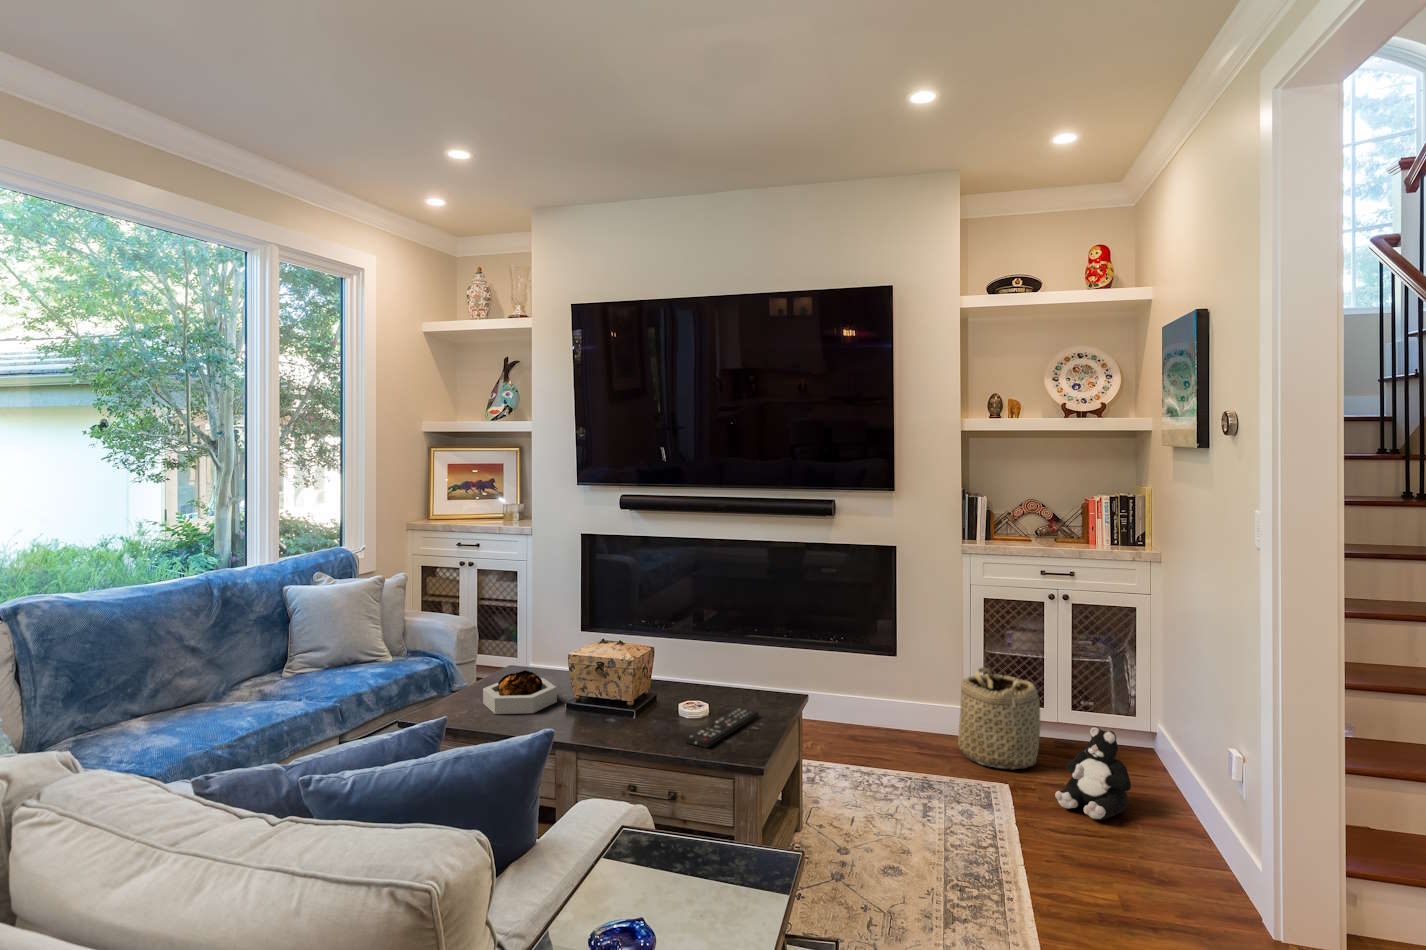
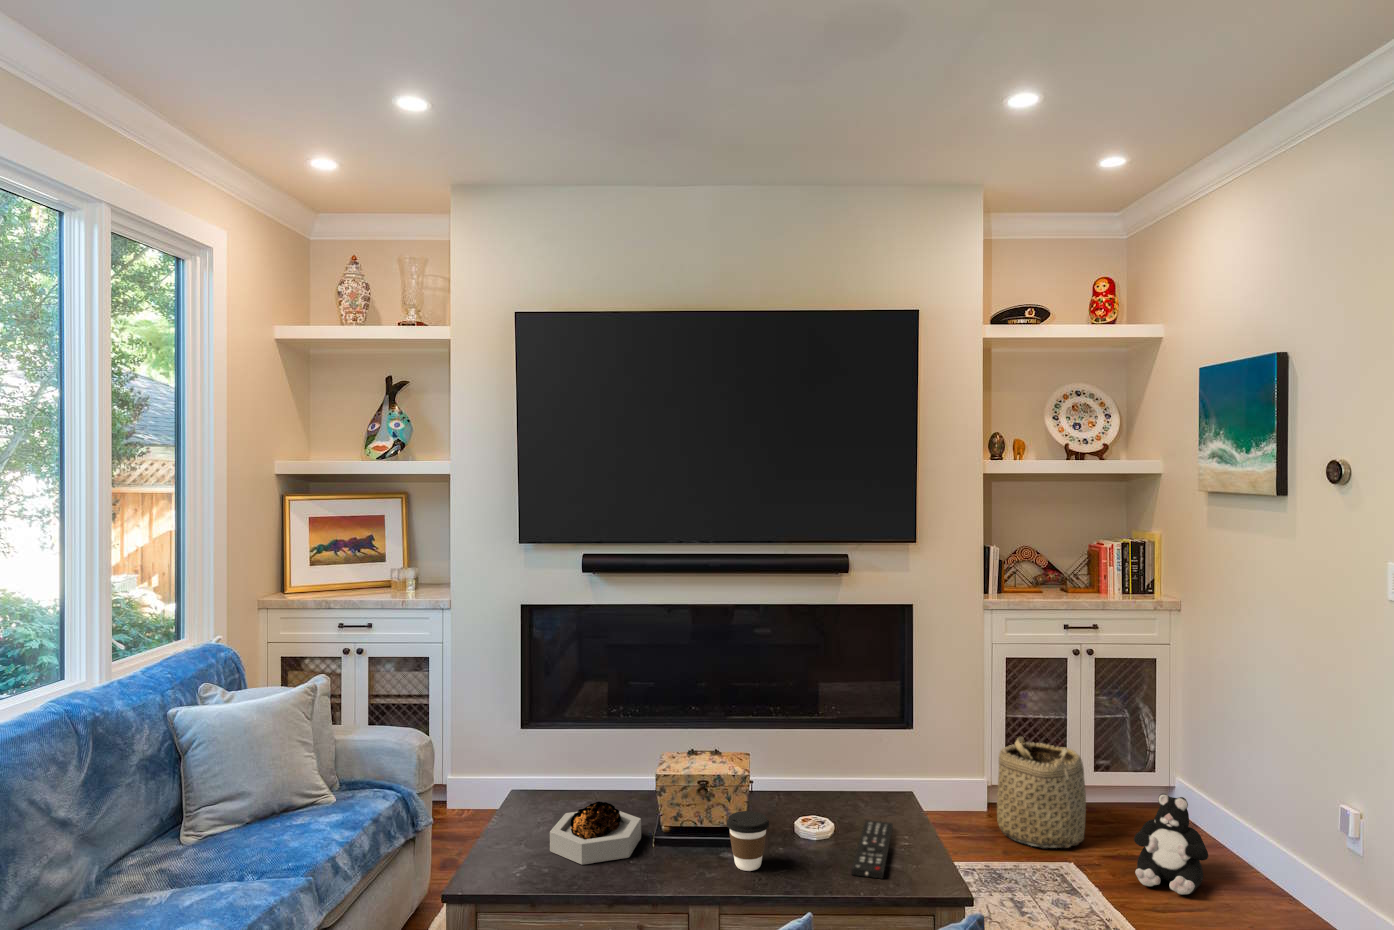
coffee cup: none [596,685,631,731] -> present [727,811,769,871]

